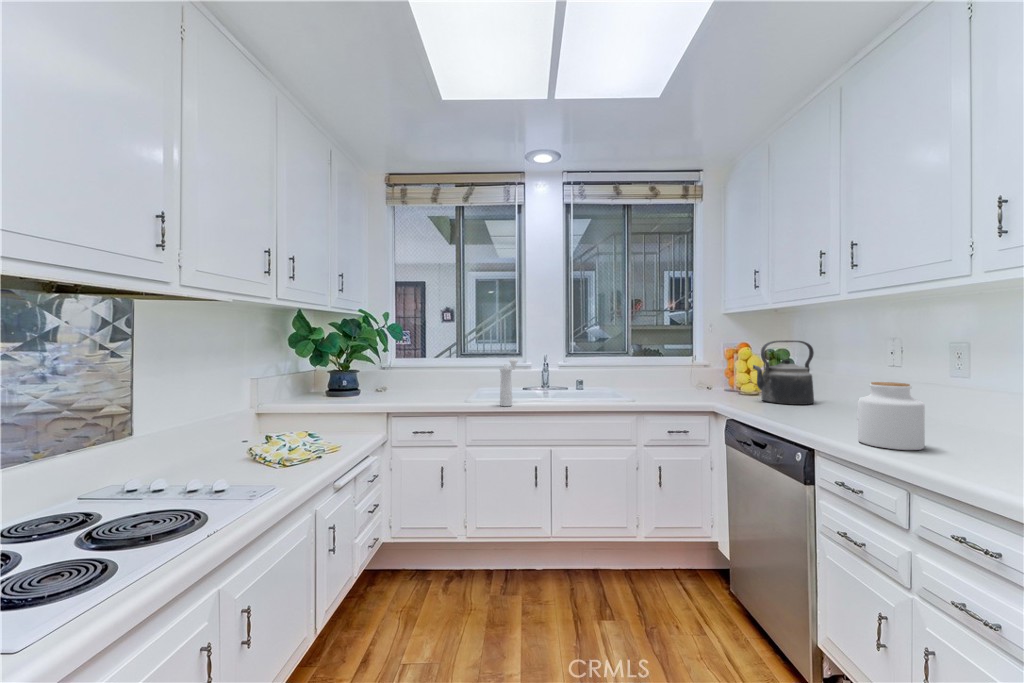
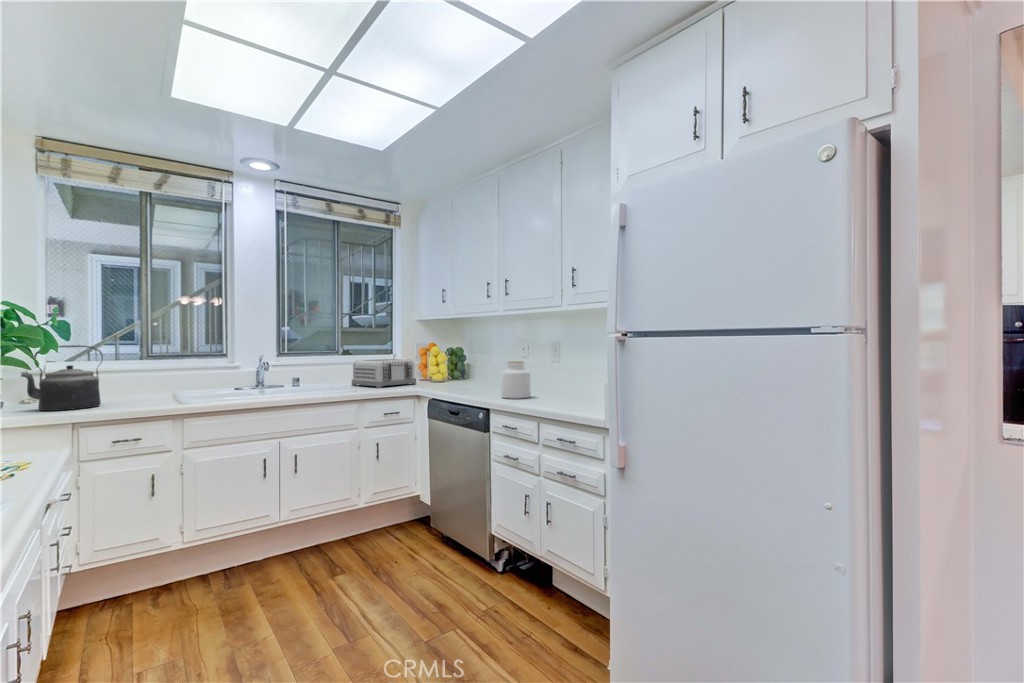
kettle: present [753,340,814,405] -> present [21,345,103,411]
pepper mill: present [500,358,518,406] -> none [224,358,241,405]
toaster: none [639,362,718,398] -> present [352,359,416,388]

